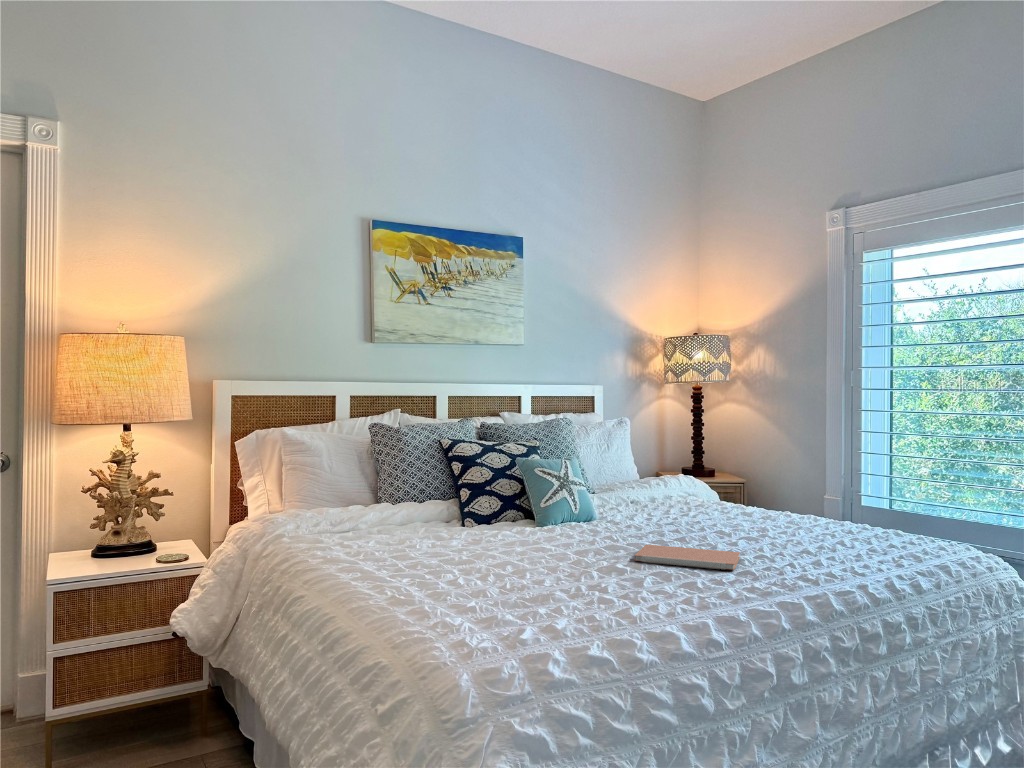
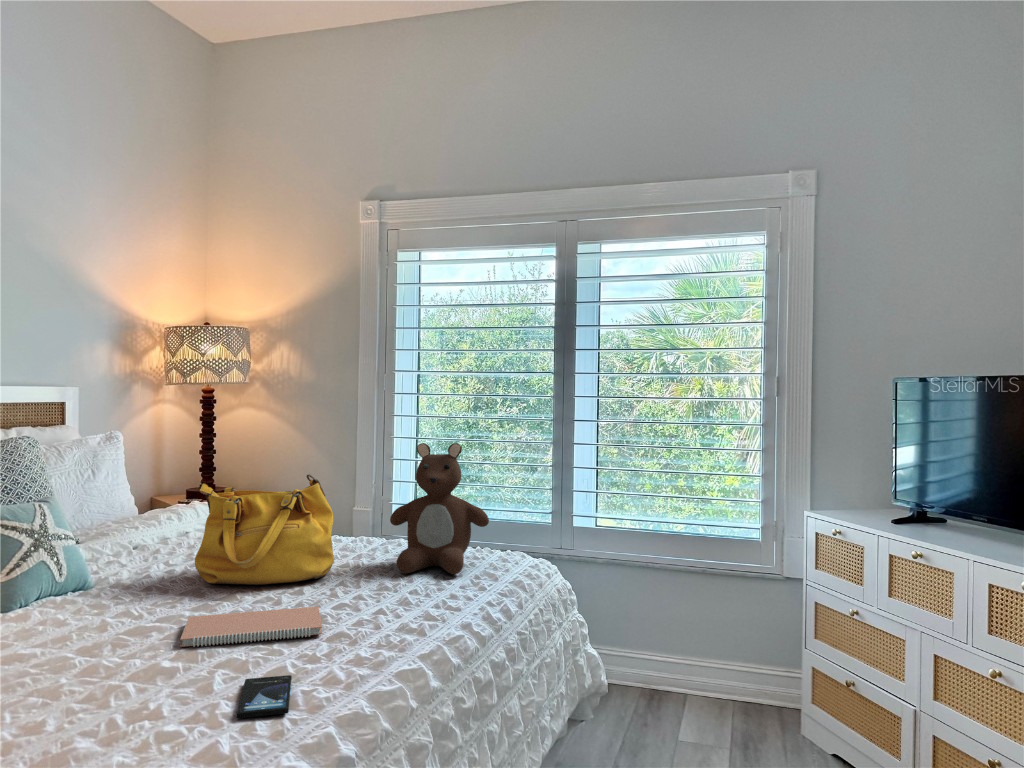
teddy bear: none [823,432,919,550] -> present [390,443,489,574]
handbag: none [662,453,769,537] -> present [195,474,334,585]
smartphone: none [651,584,698,606] -> present [236,675,292,718]

